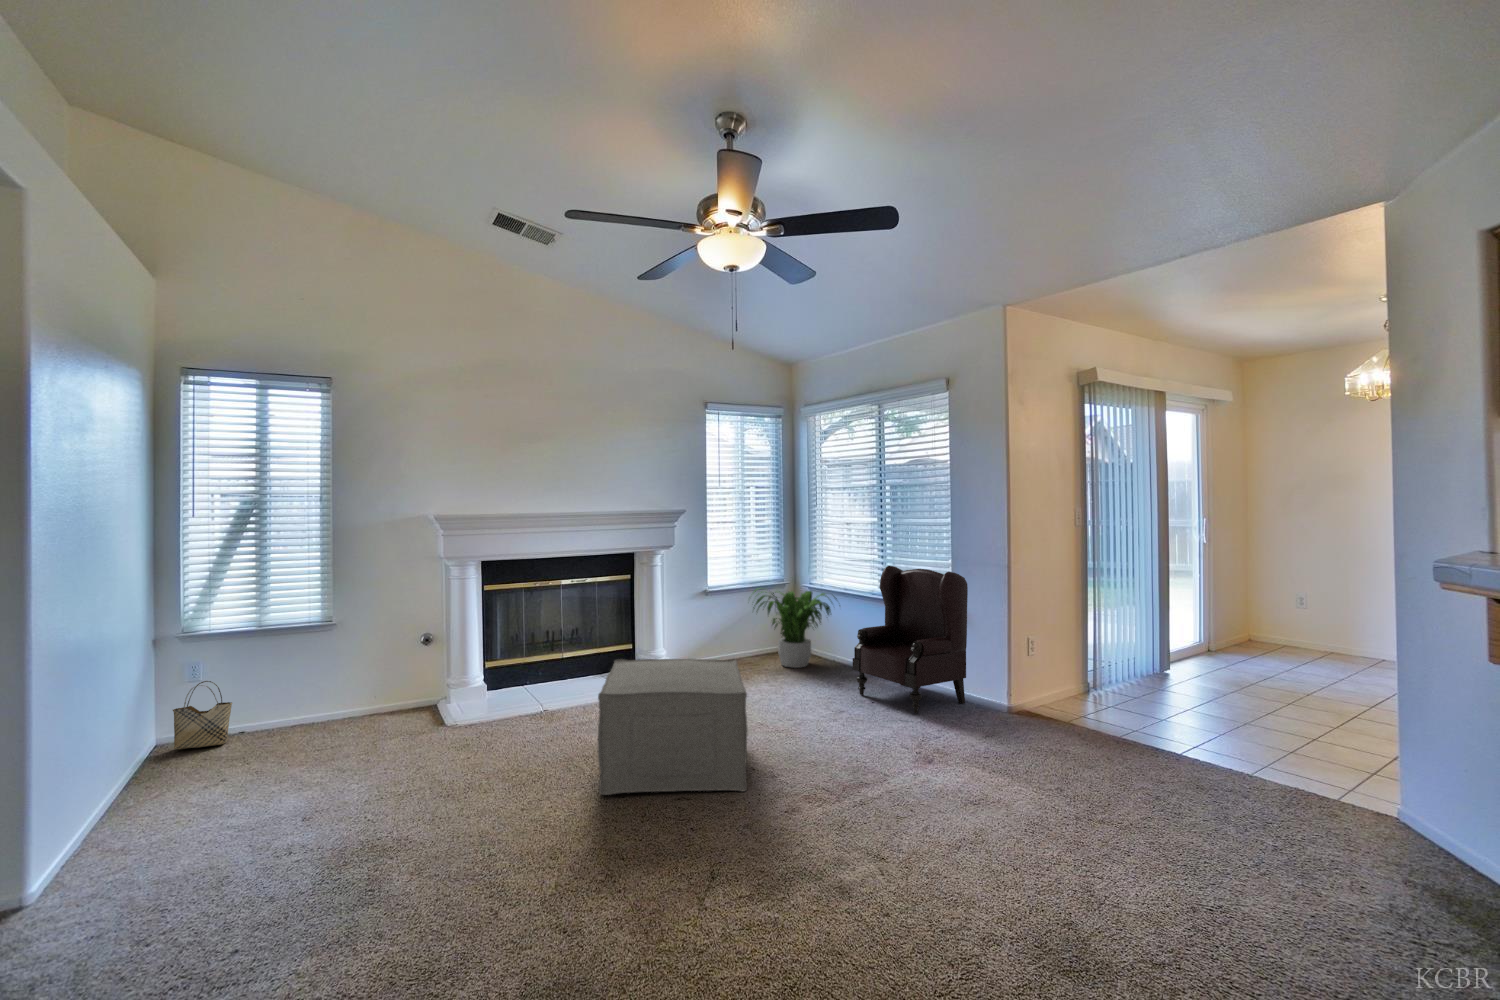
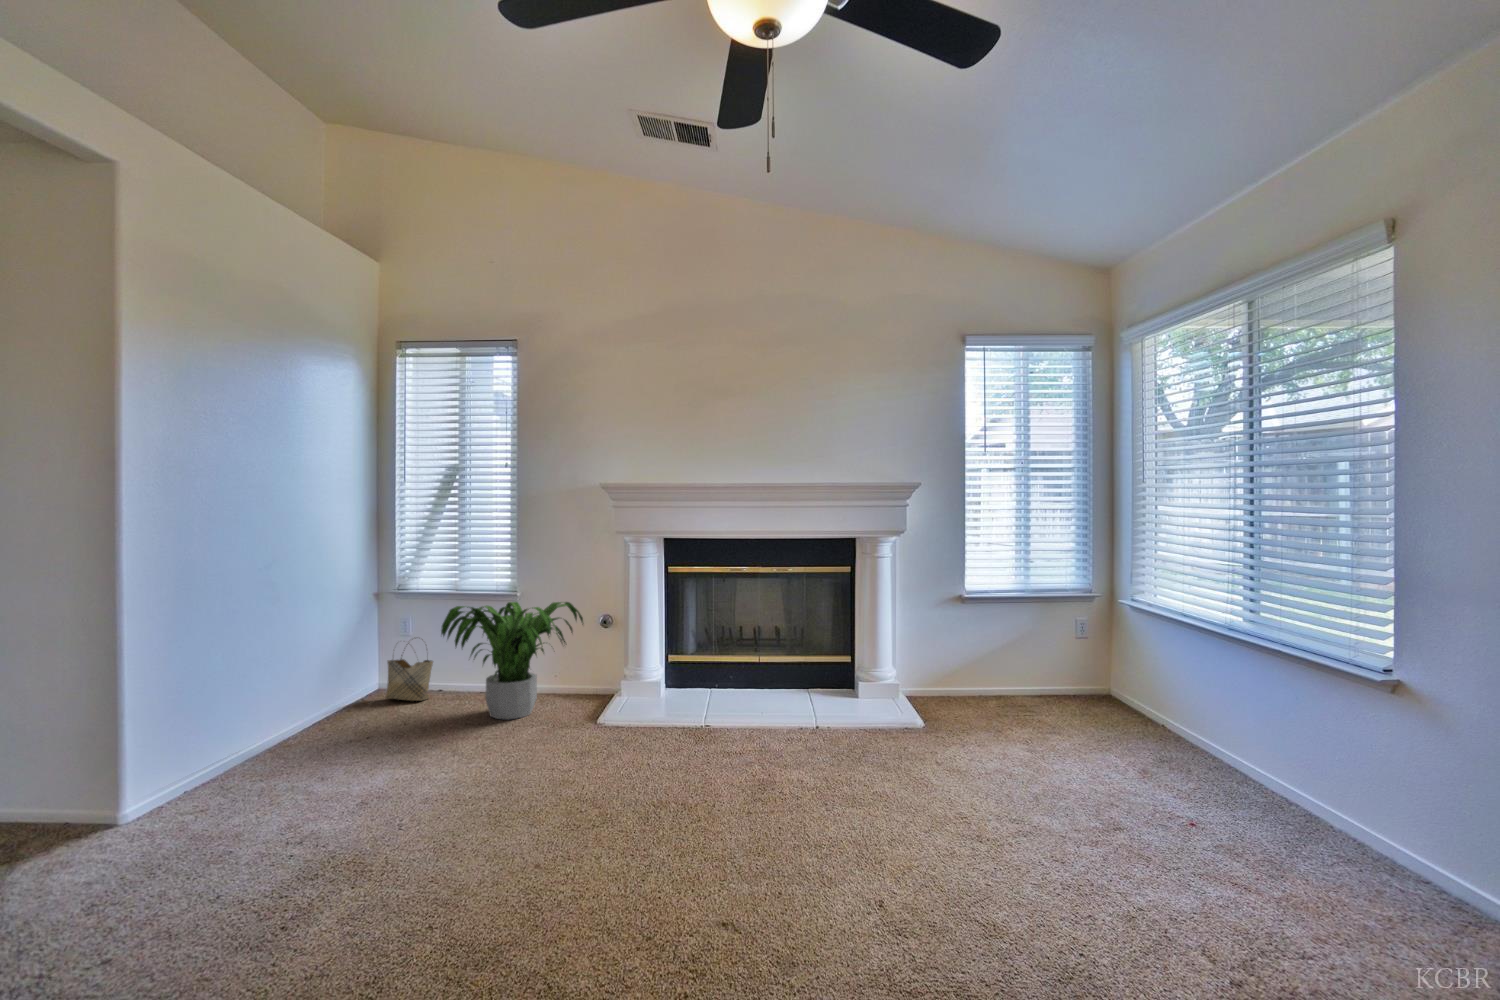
armchair: present [852,566,968,714] -> none [1174,577,1463,885]
potted plant: present [753,589,837,668] -> present [441,602,583,720]
ottoman: present [598,659,748,795] -> none [628,678,910,960]

